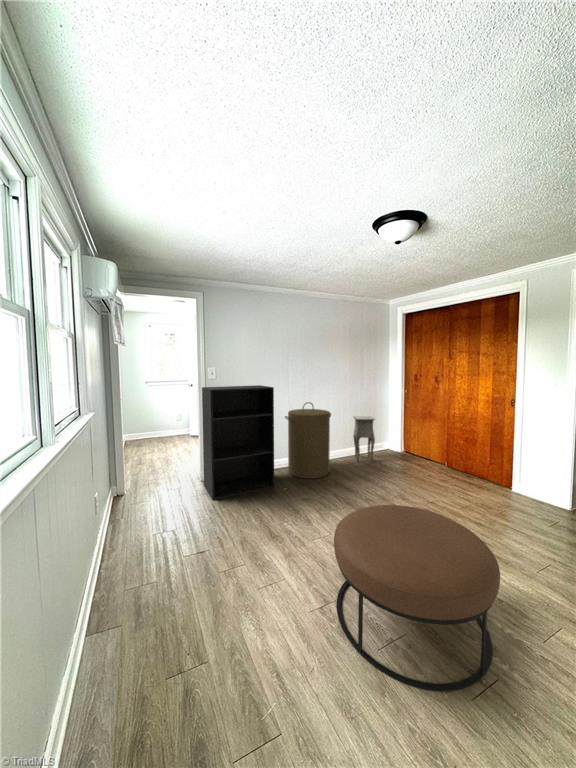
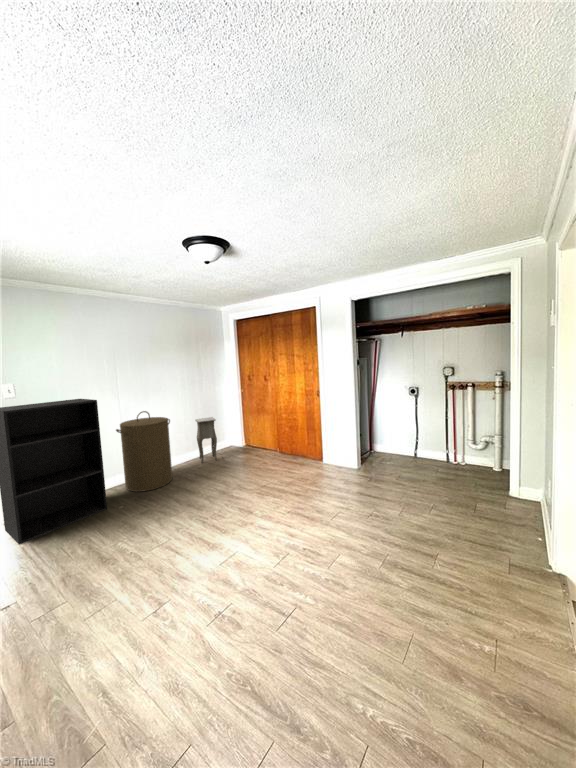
ottoman: present [334,505,500,691] -> none [163,494,295,643]

